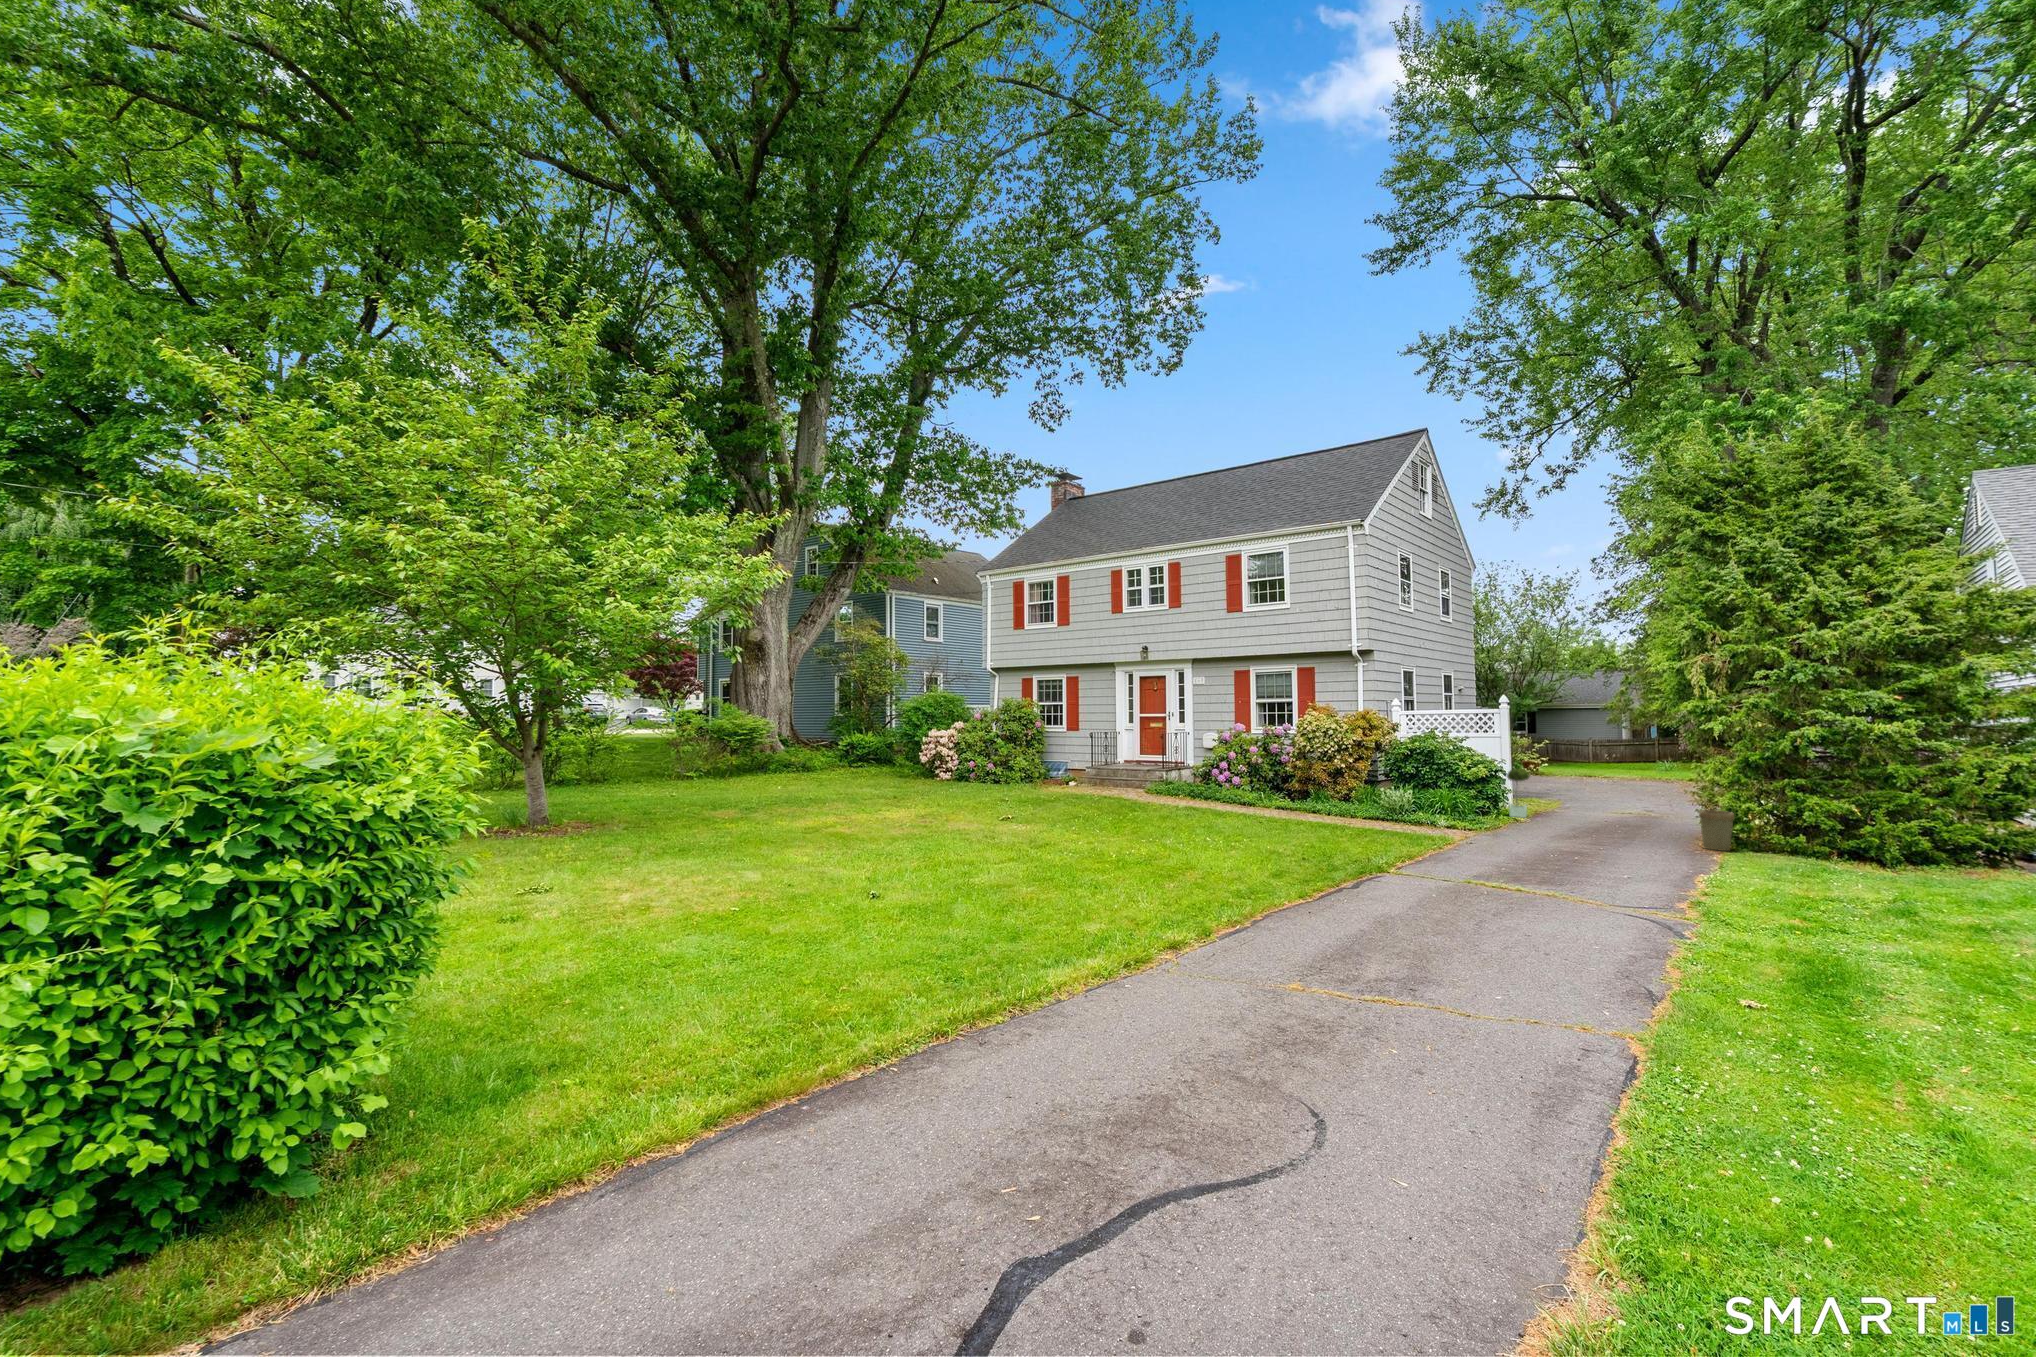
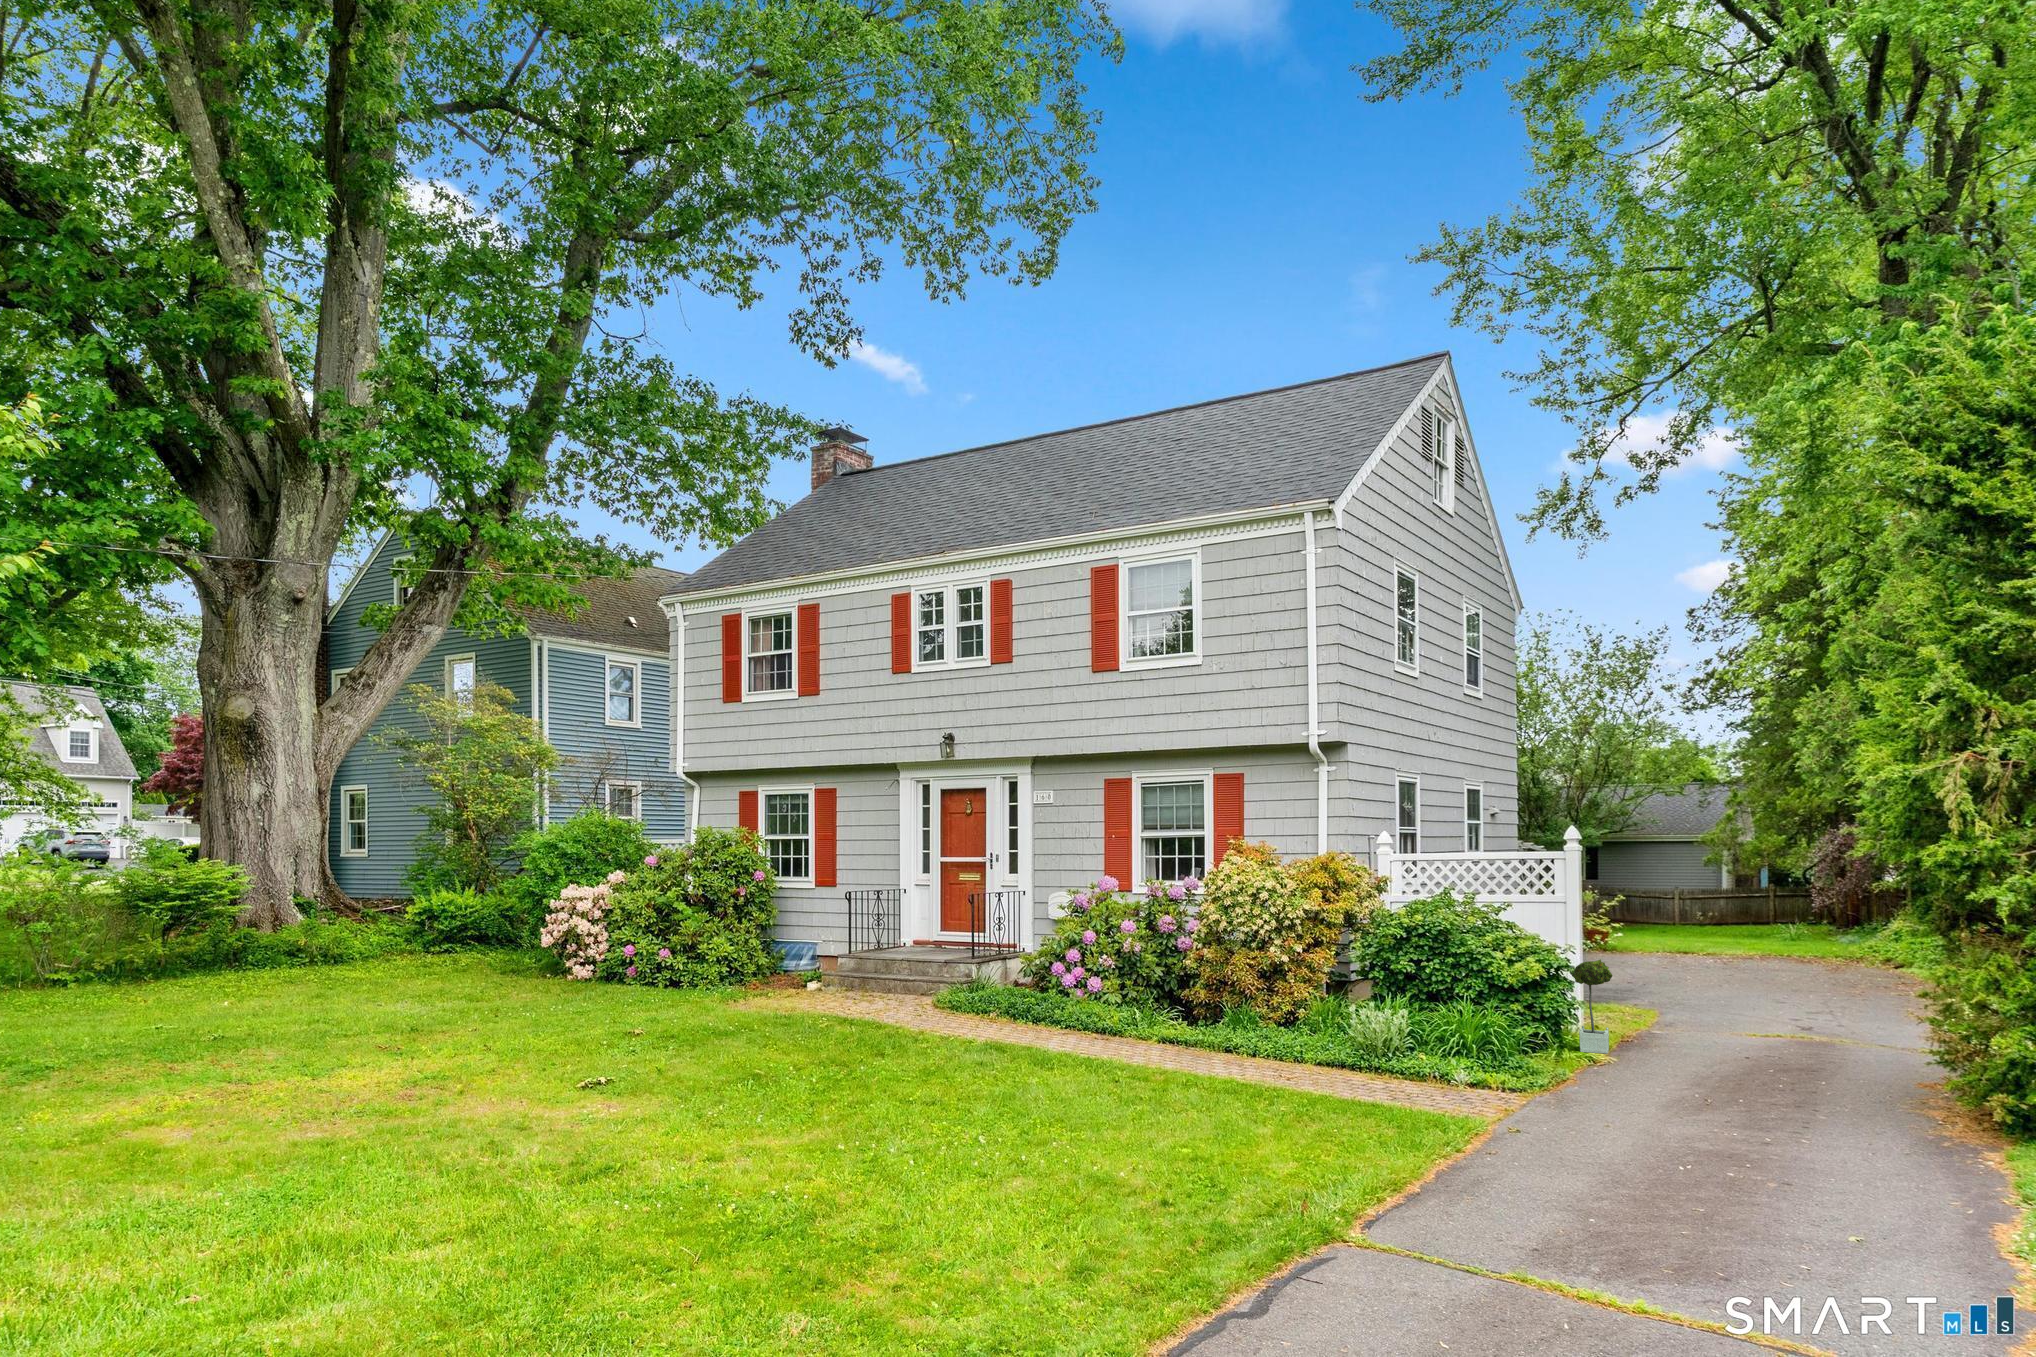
basket: present [1699,810,1734,851] -> none [1912,1044,1973,1124]

